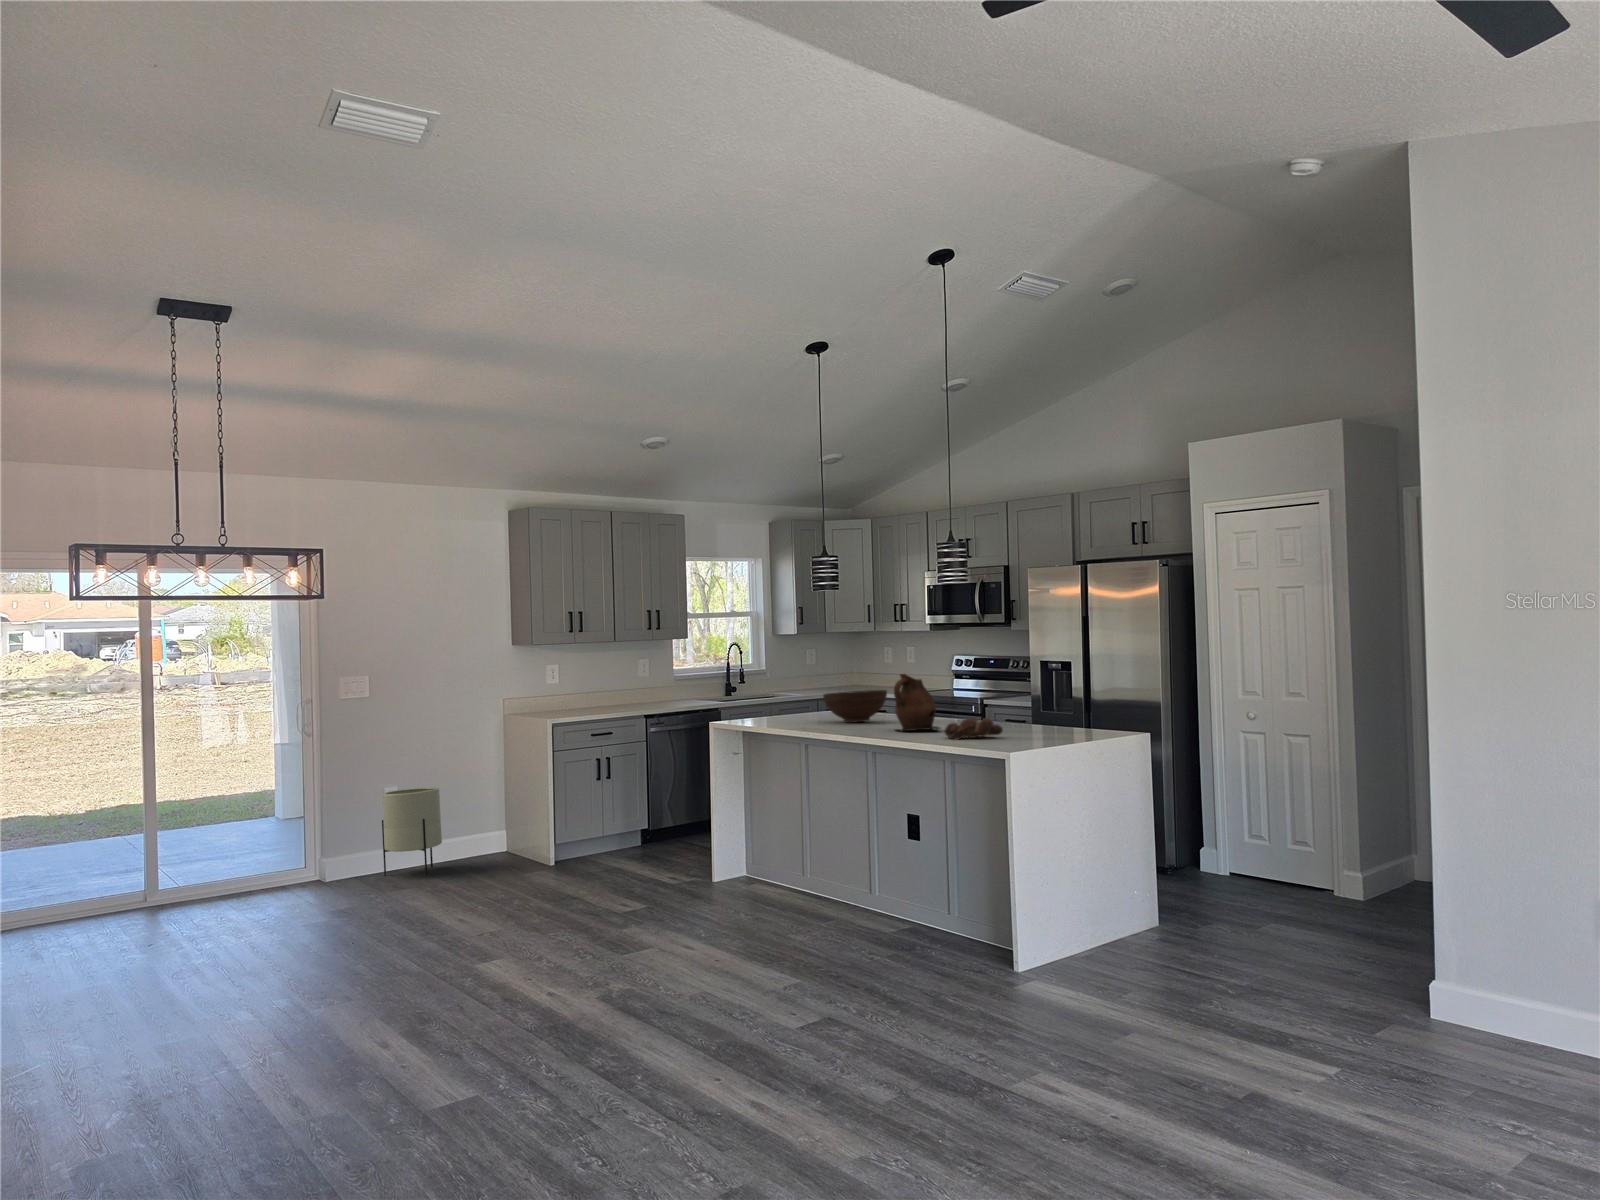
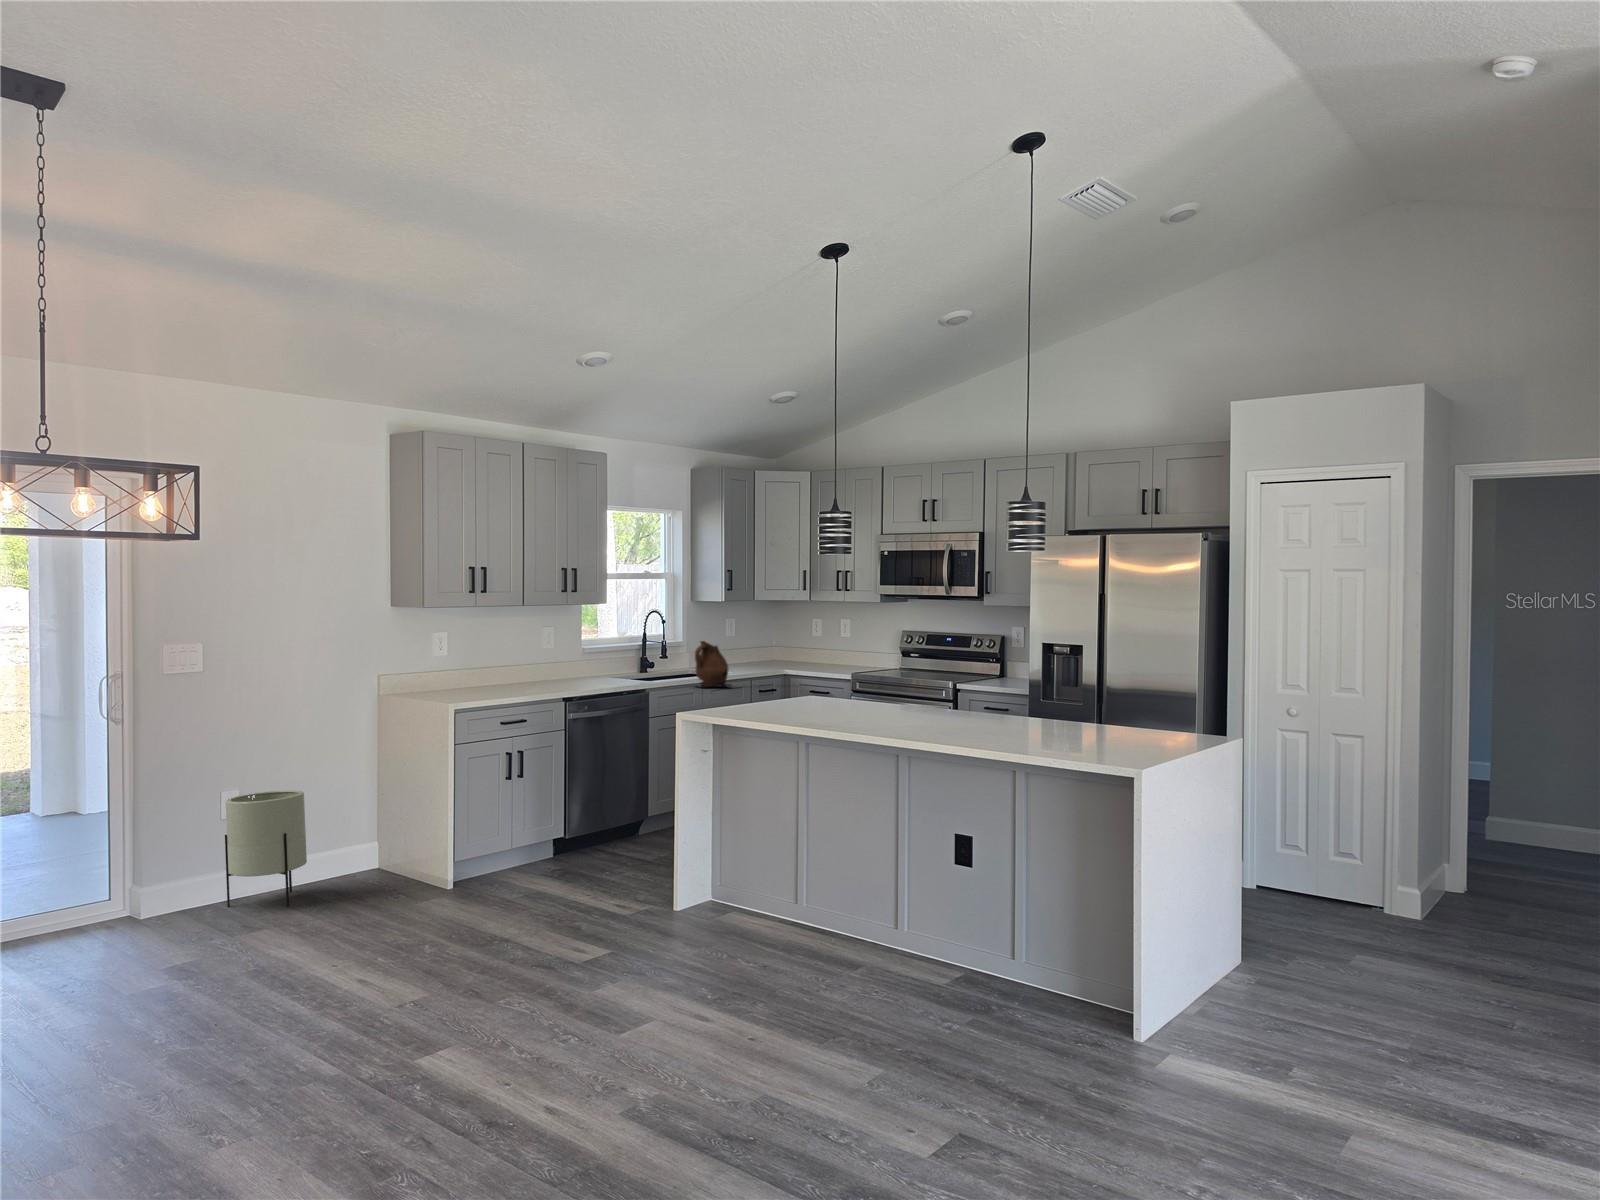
ceramic pitcher: present [894,674,940,731] -> present [695,641,731,688]
fruit bowl: present [823,690,887,723] -> none [809,675,886,714]
bread loaf: present [945,717,1003,739] -> none [1011,717,1080,746]

